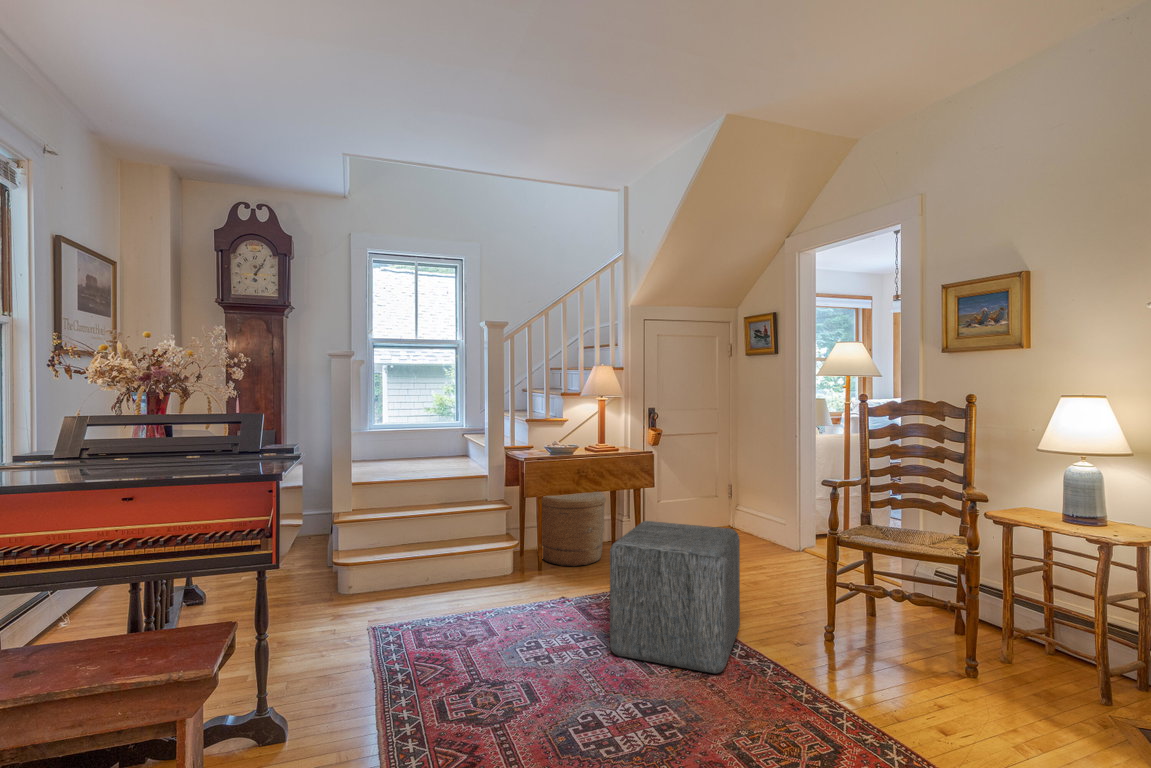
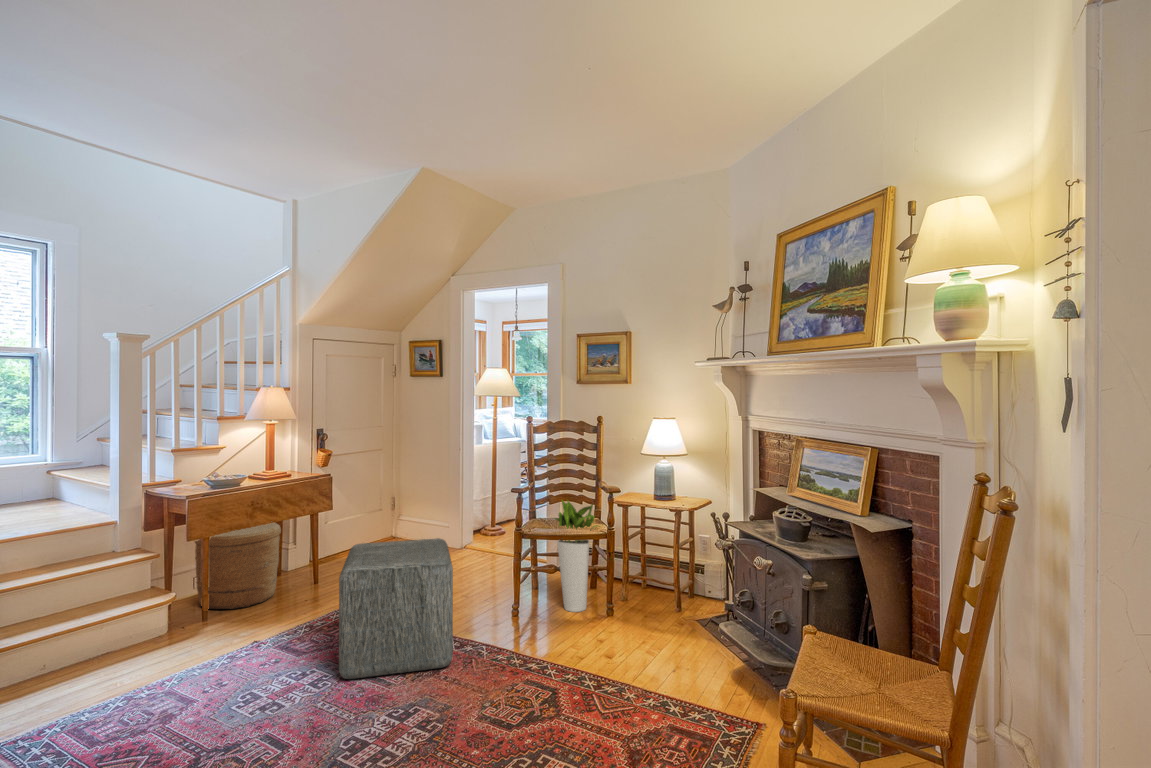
planter: none [881,503,957,658] -> present [555,500,597,612]

